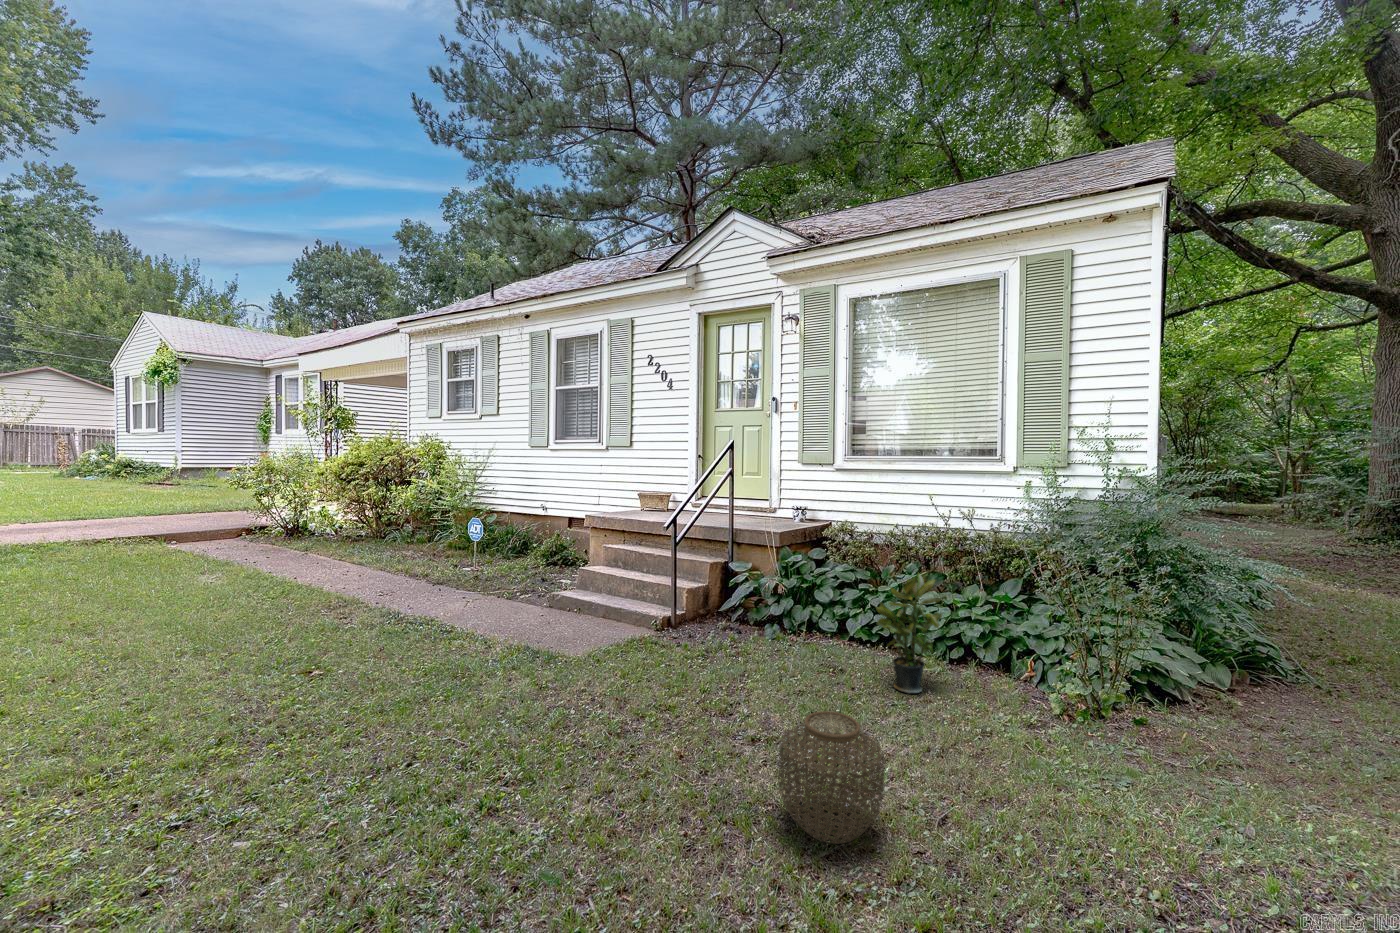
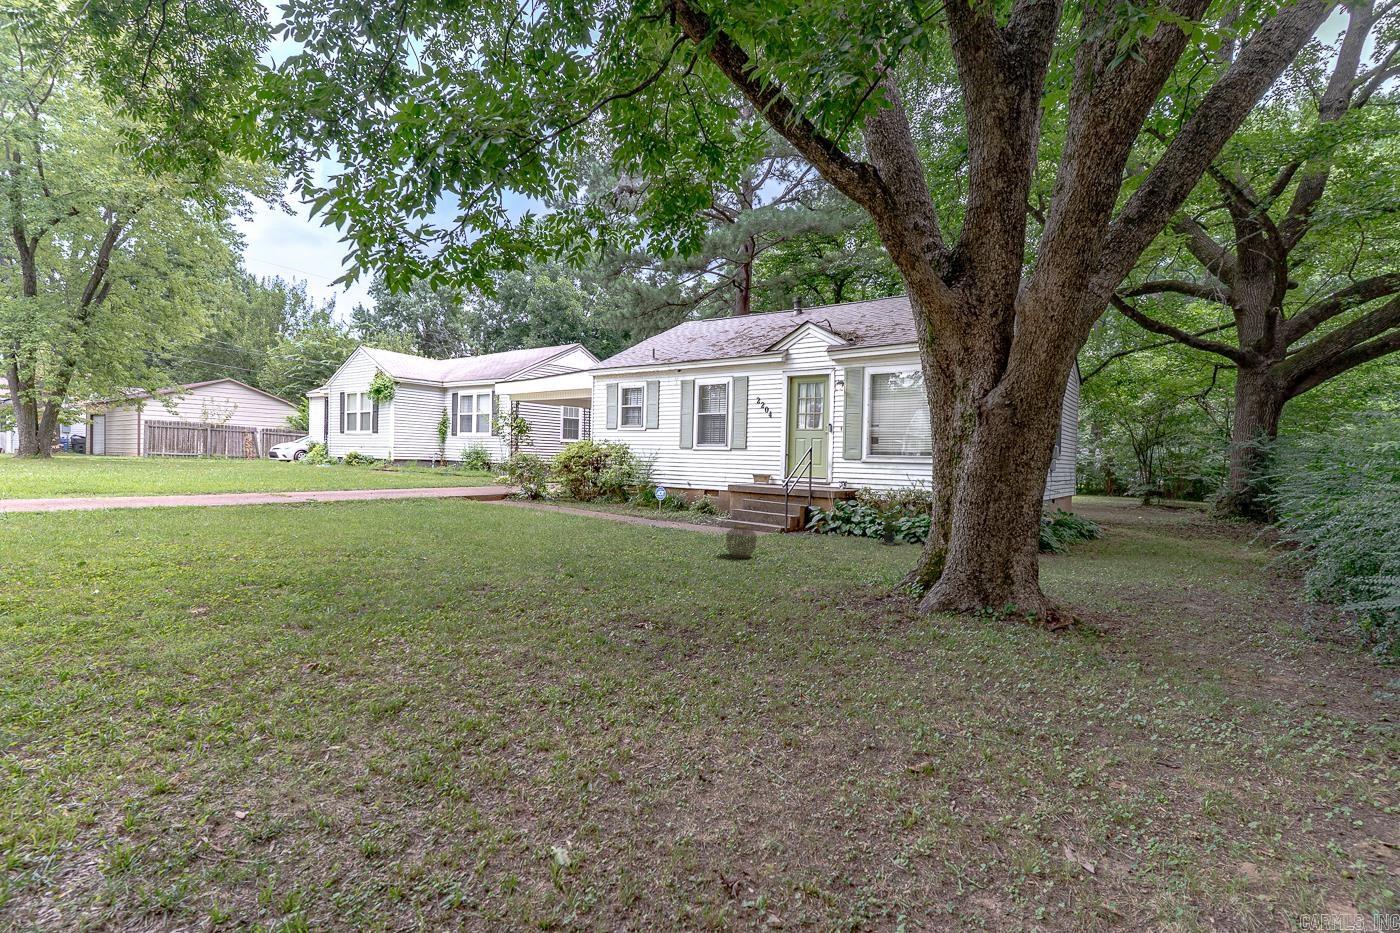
woven basket: present [779,711,884,844] -> present [726,525,756,558]

